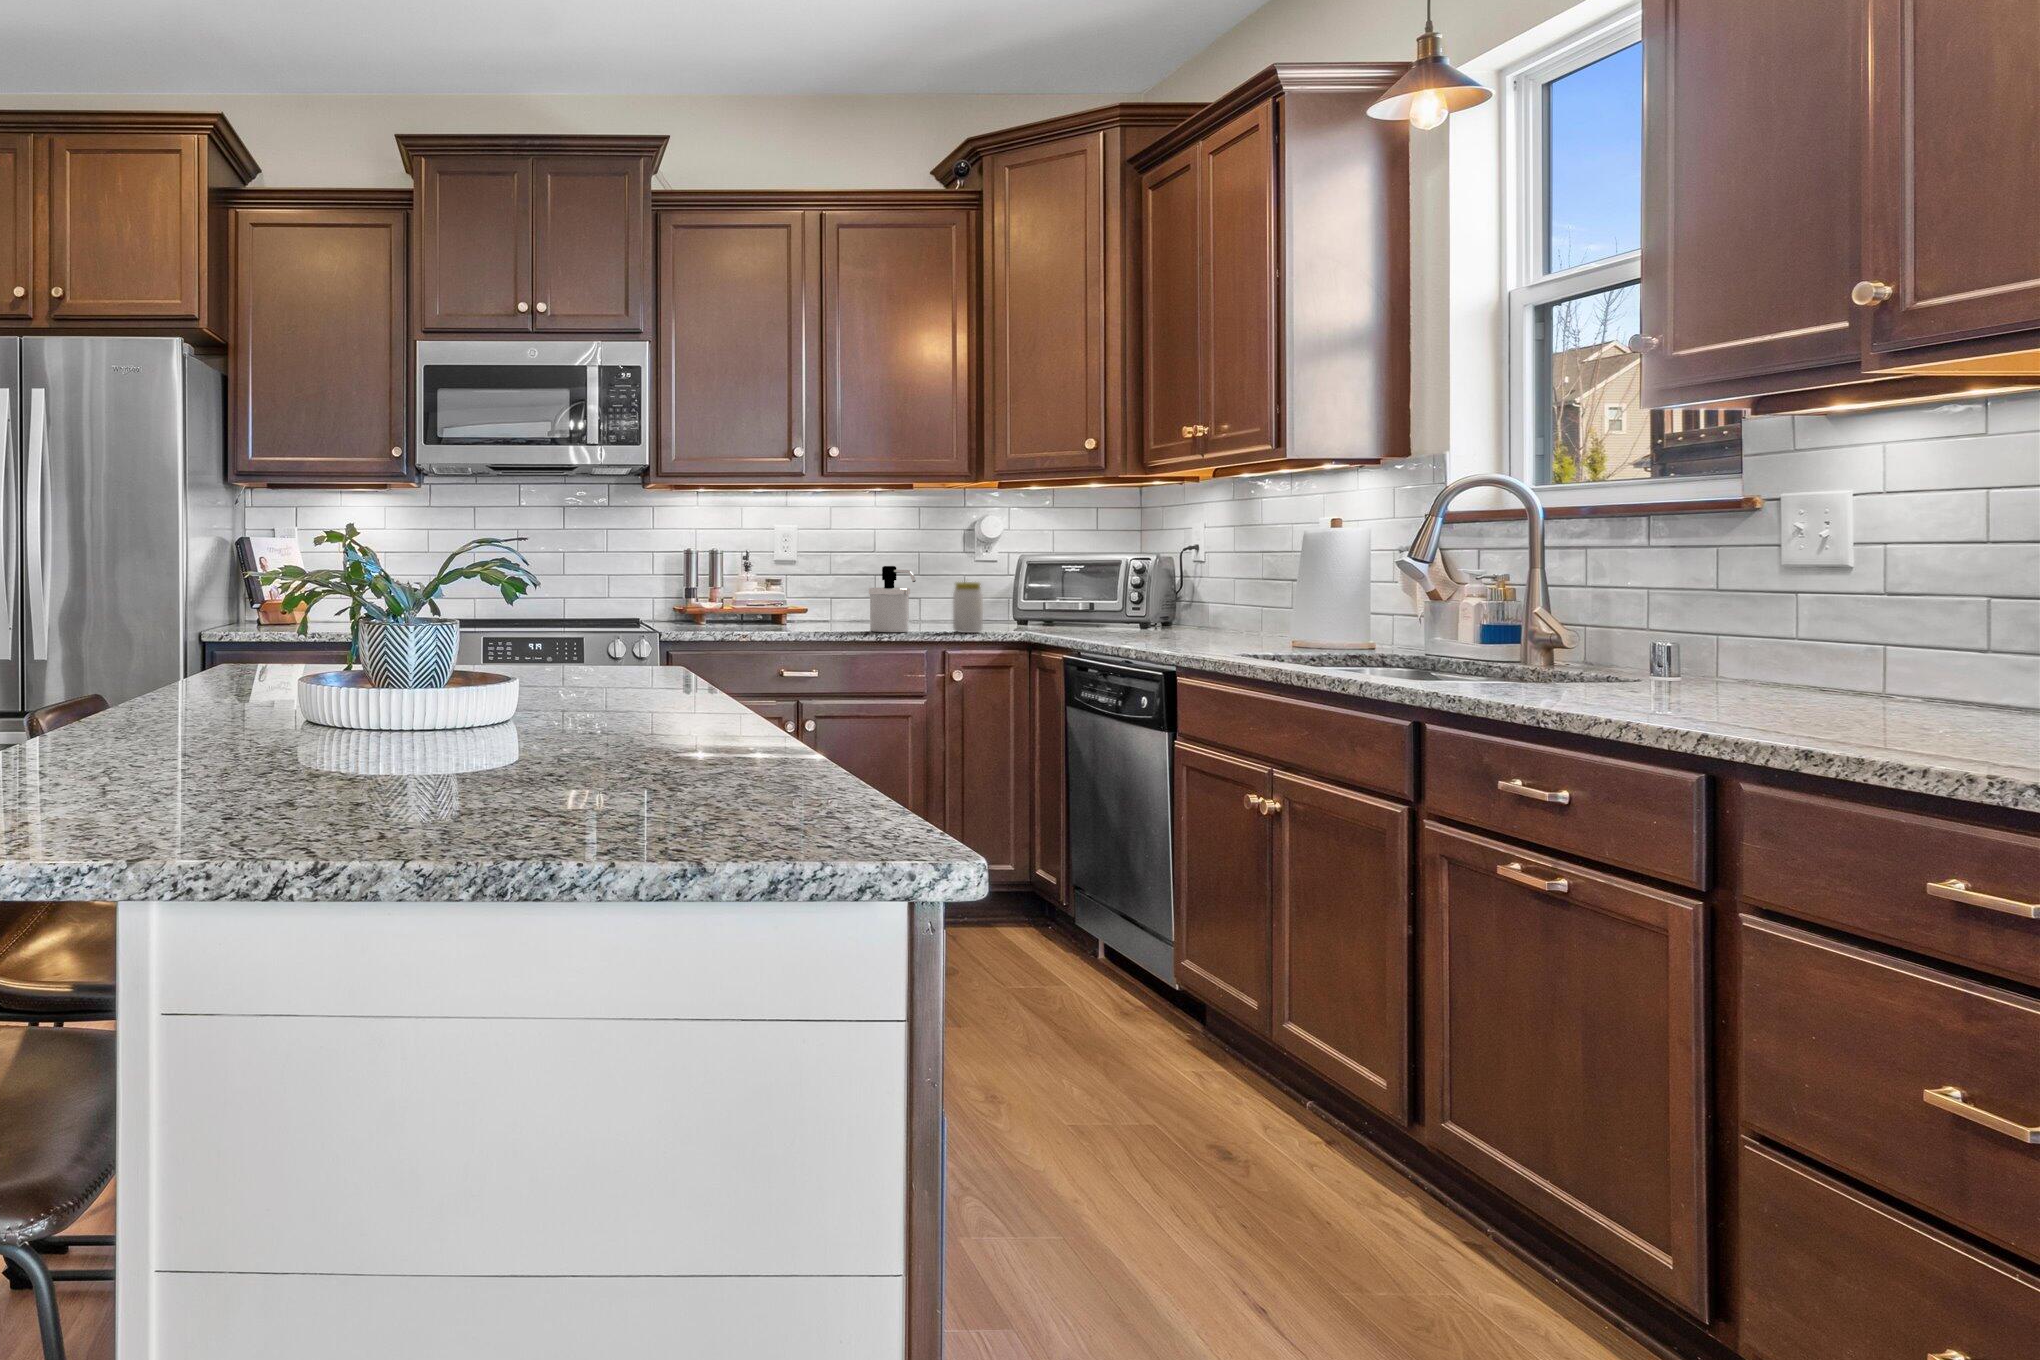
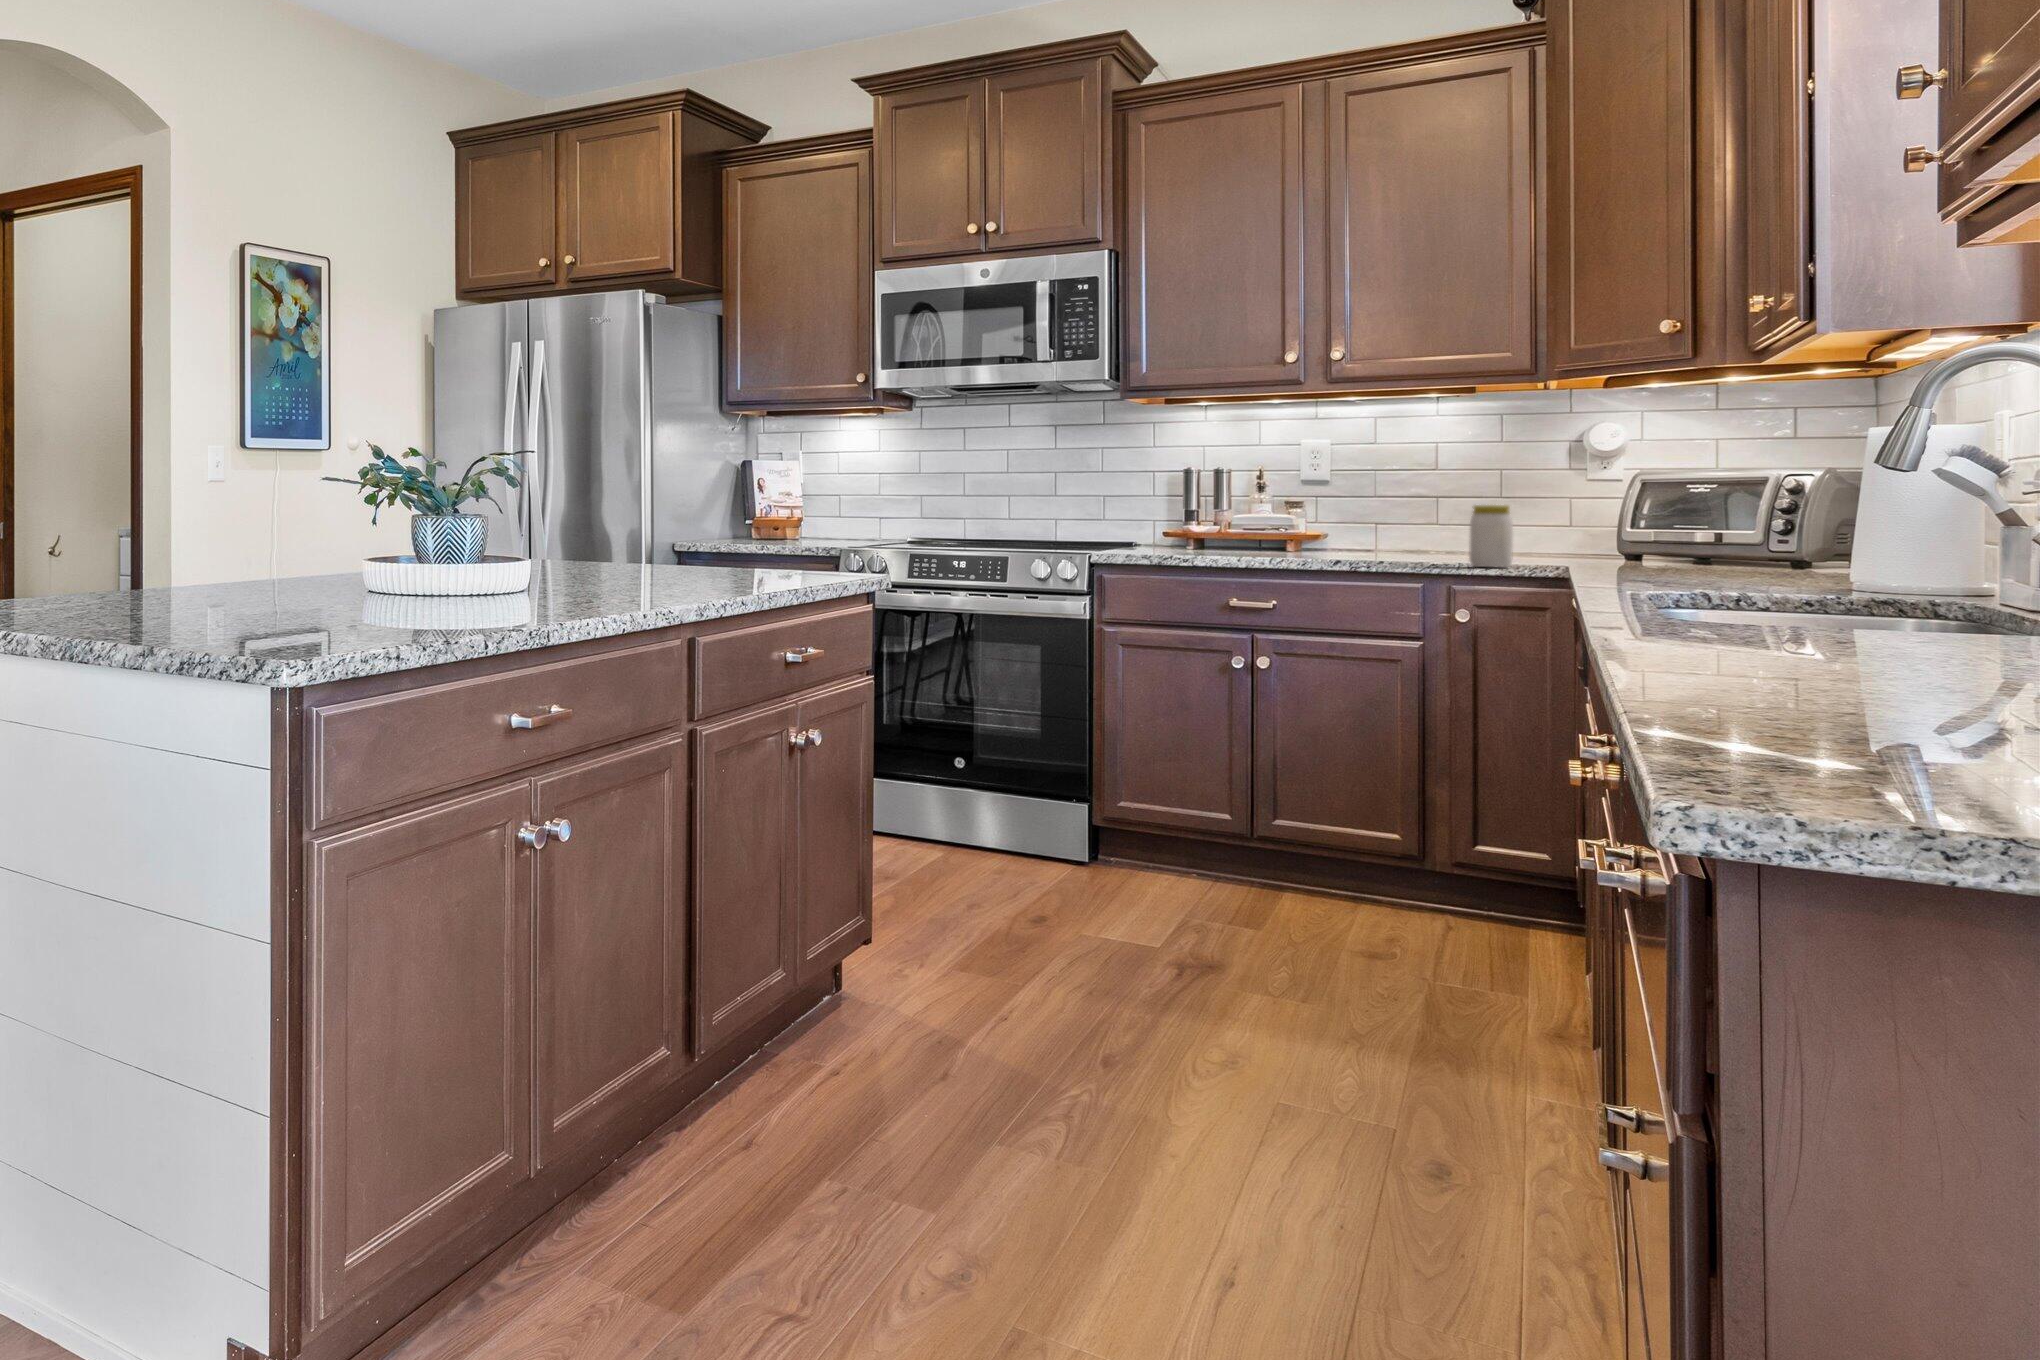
soap dispenser: present [869,566,916,632] -> none [1360,486,1415,564]

